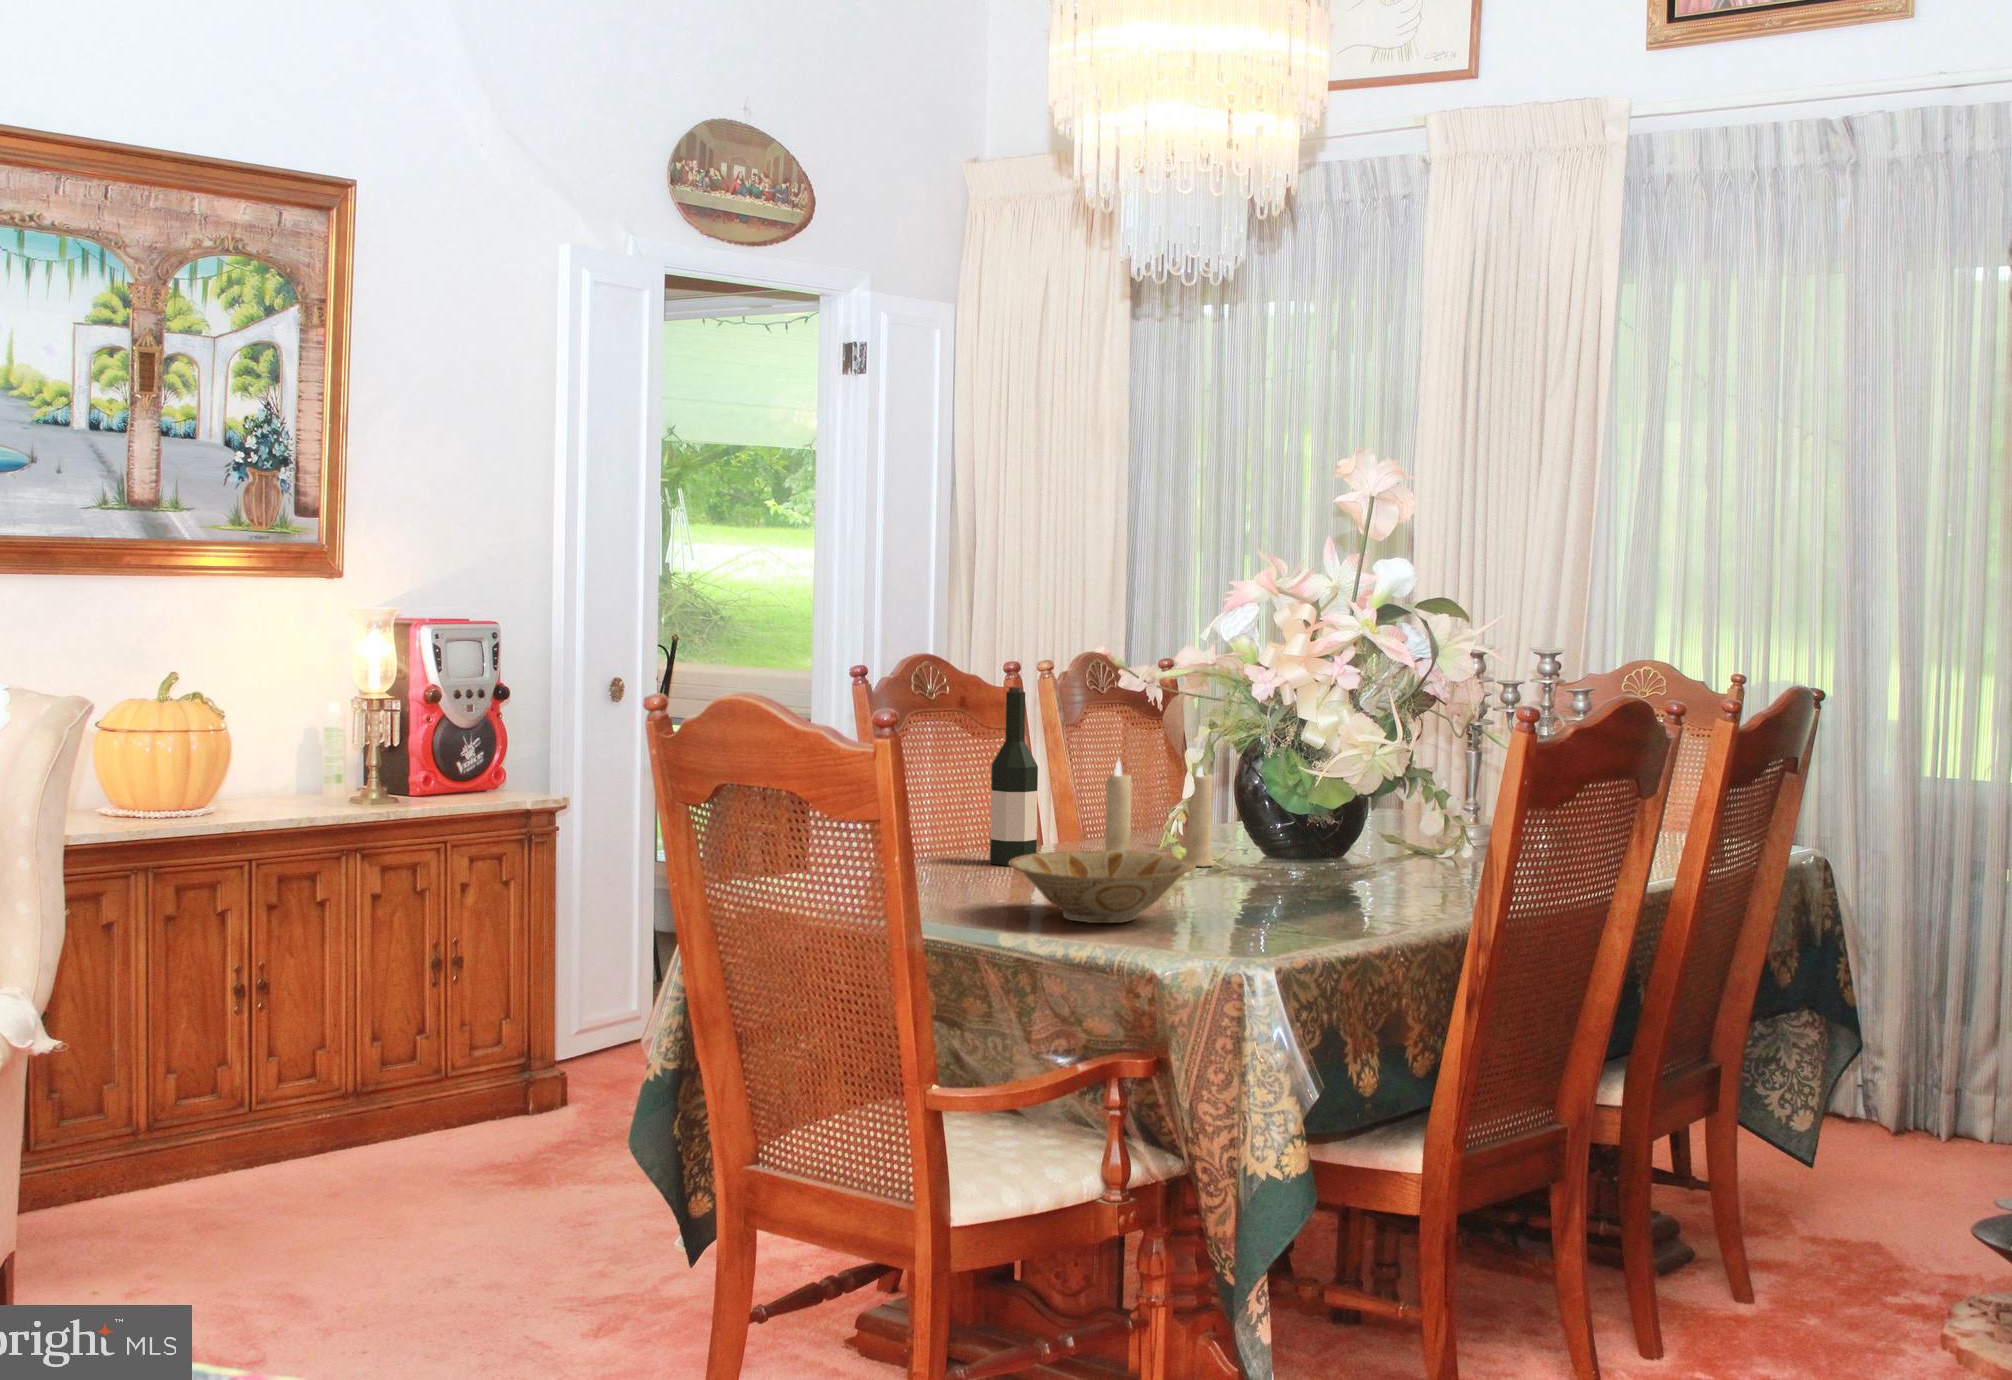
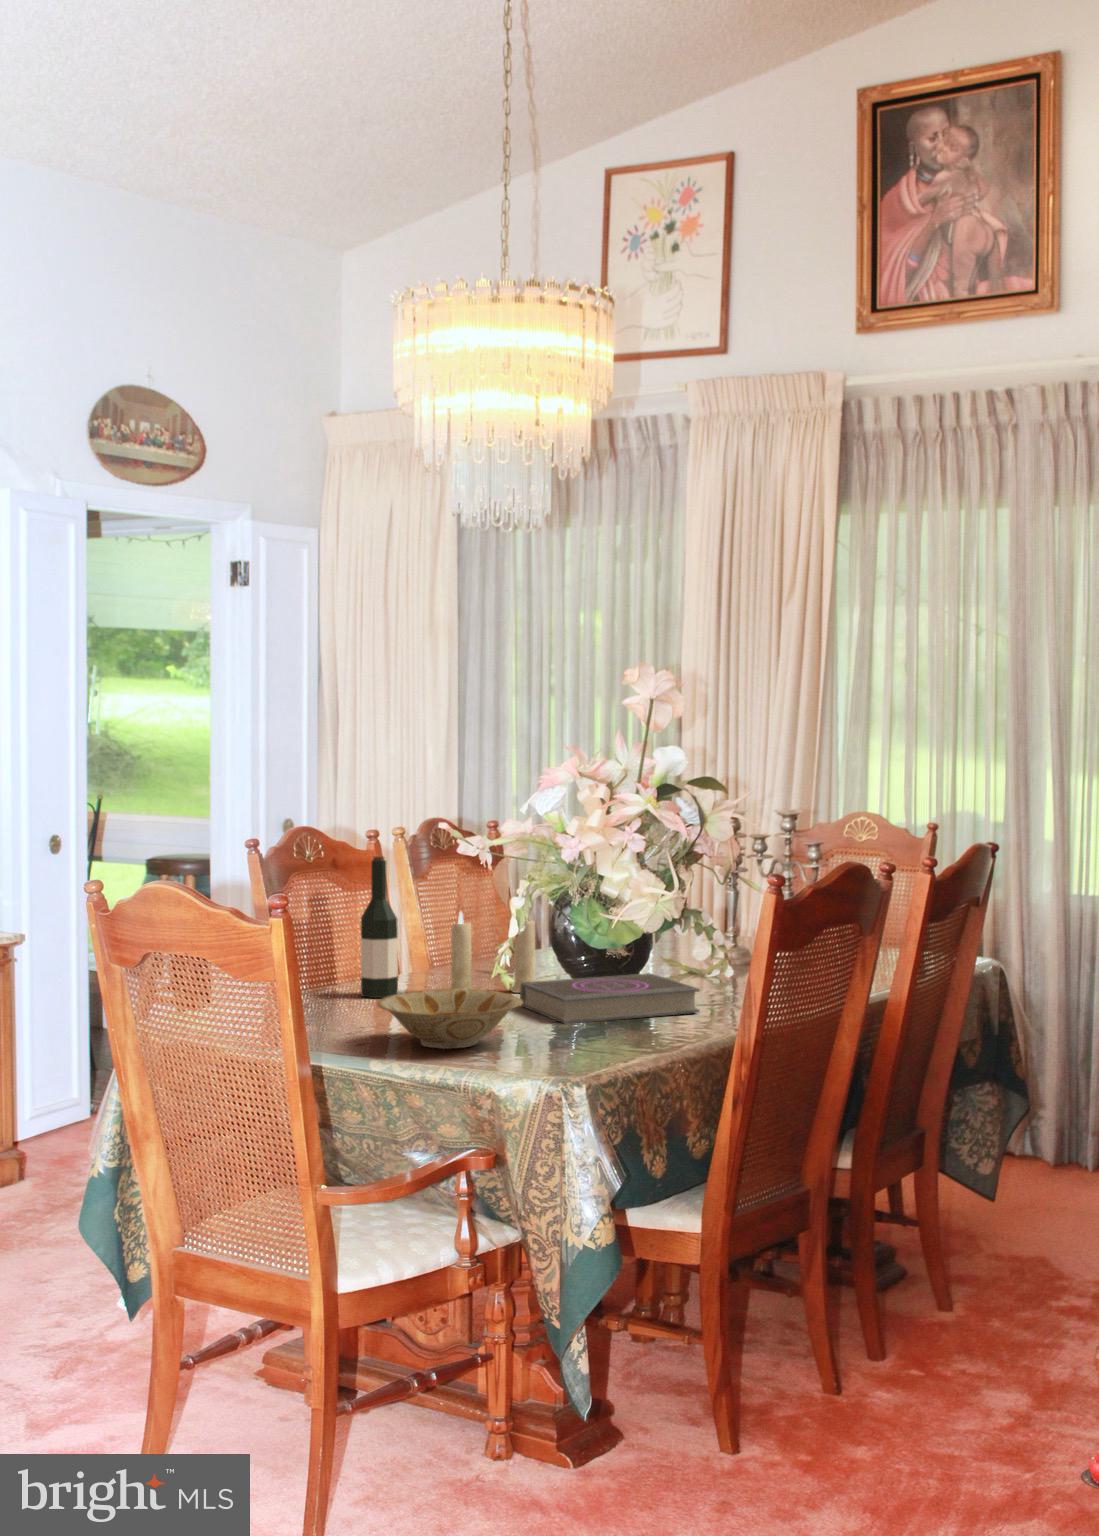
book: none [1192,846,1427,902] -> present [520,973,700,1024]

